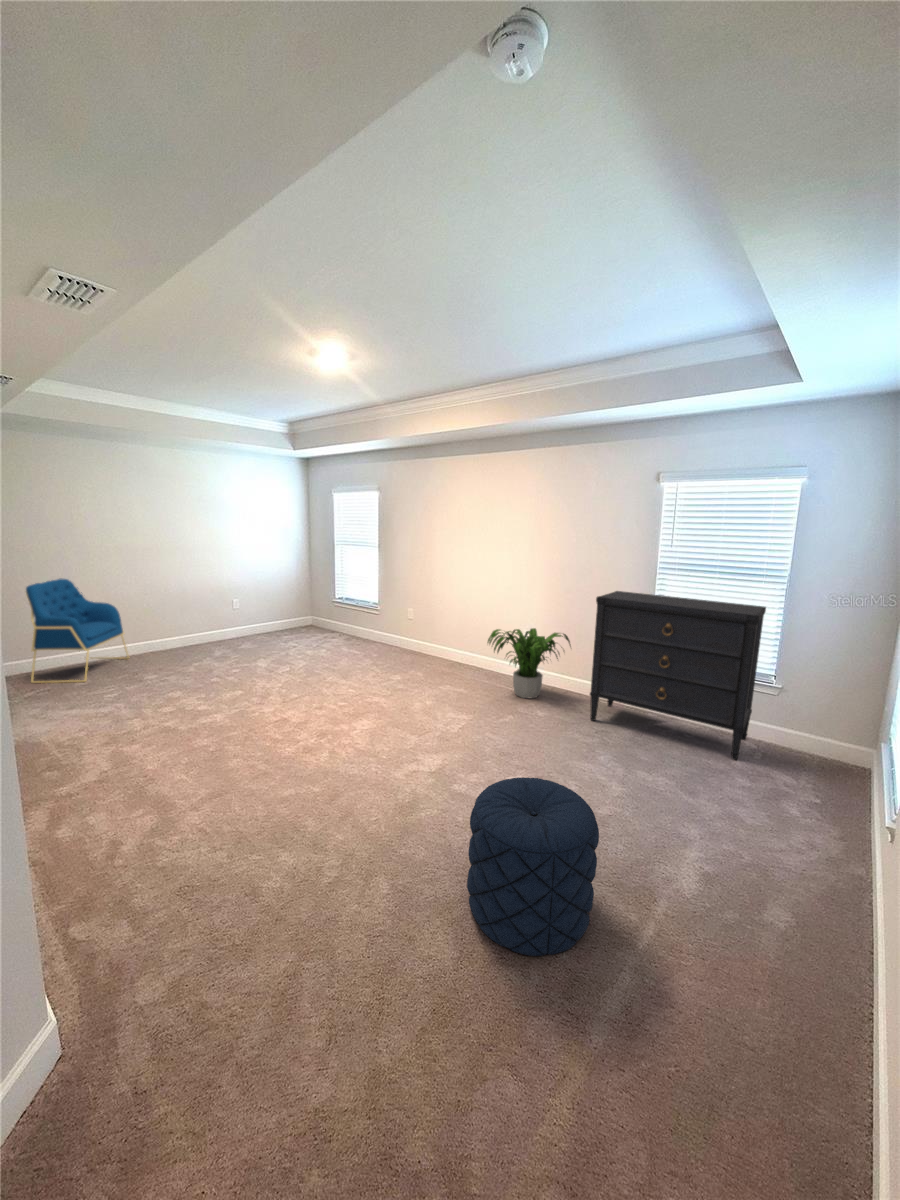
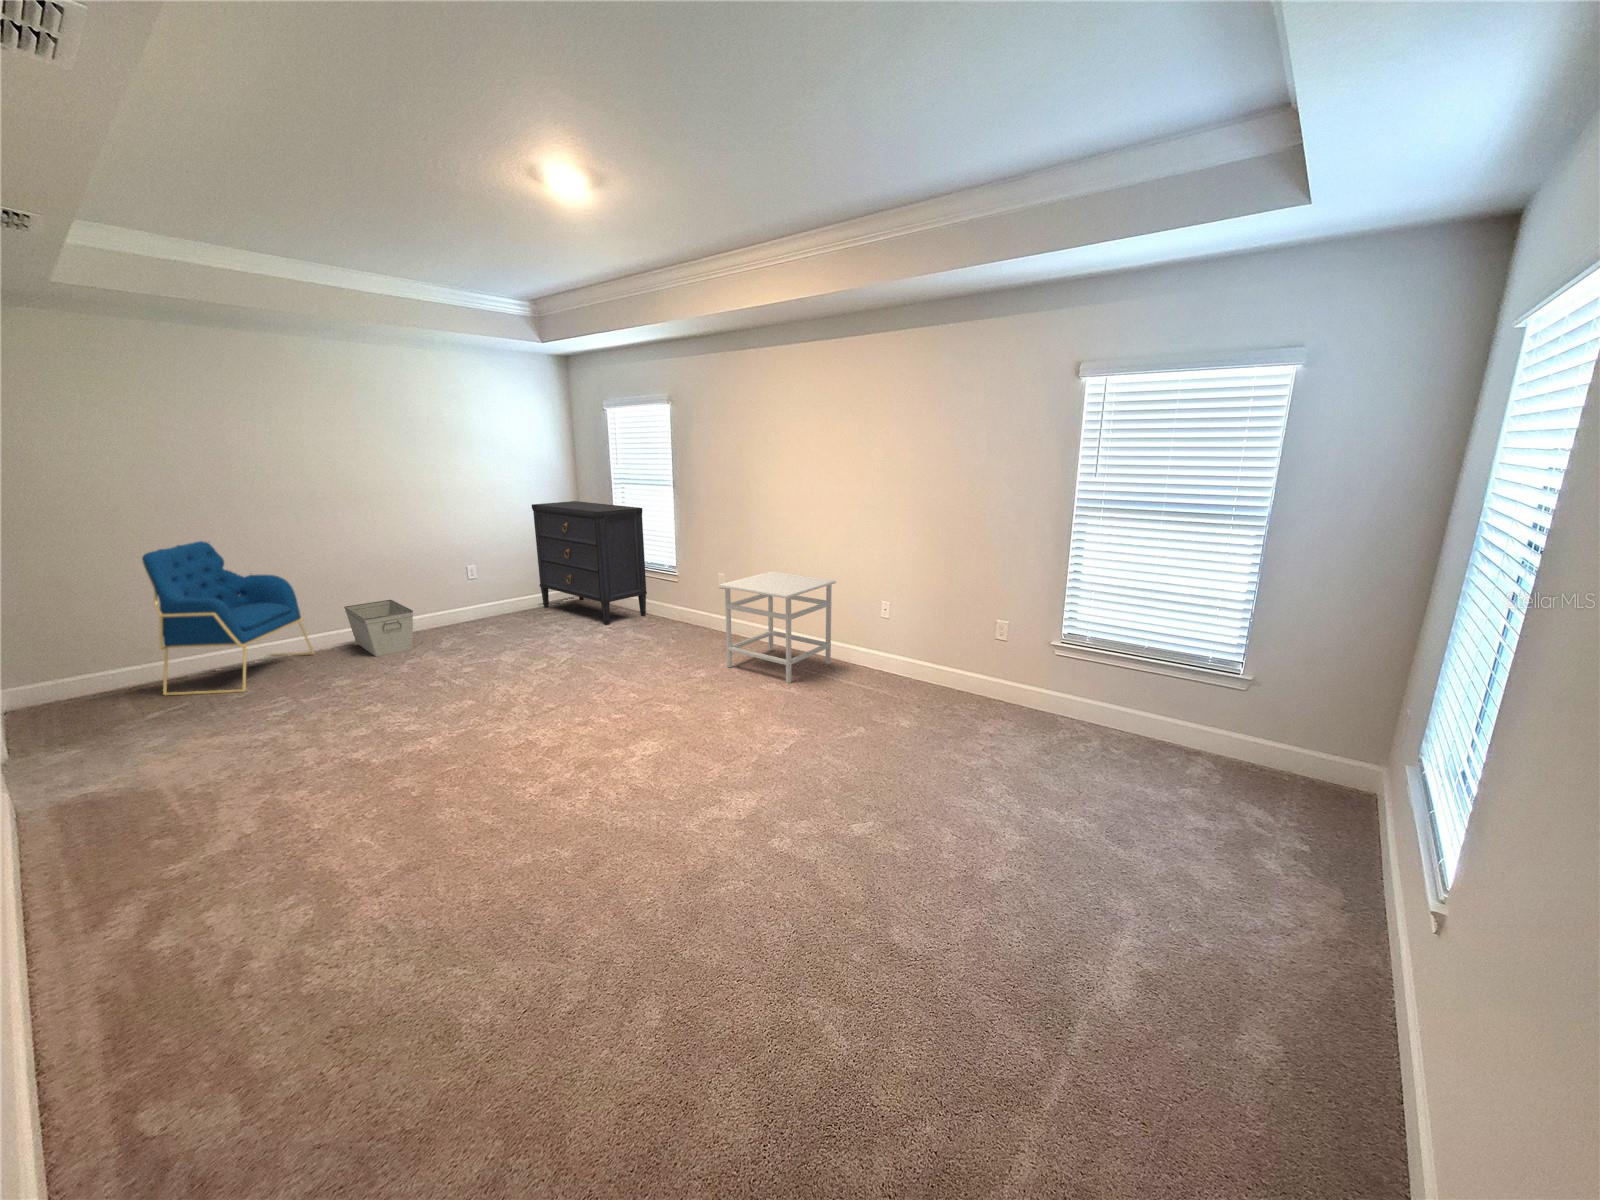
dresser: present [590,591,766,760] -> present [532,501,647,625]
nightstand: none [412,609,493,686] -> present [719,571,836,683]
storage bin: none [151,622,199,661] -> present [344,600,413,657]
potted plant: present [487,628,571,698] -> none [826,598,949,700]
pouf: present [467,777,599,956] -> none [779,844,982,1130]

